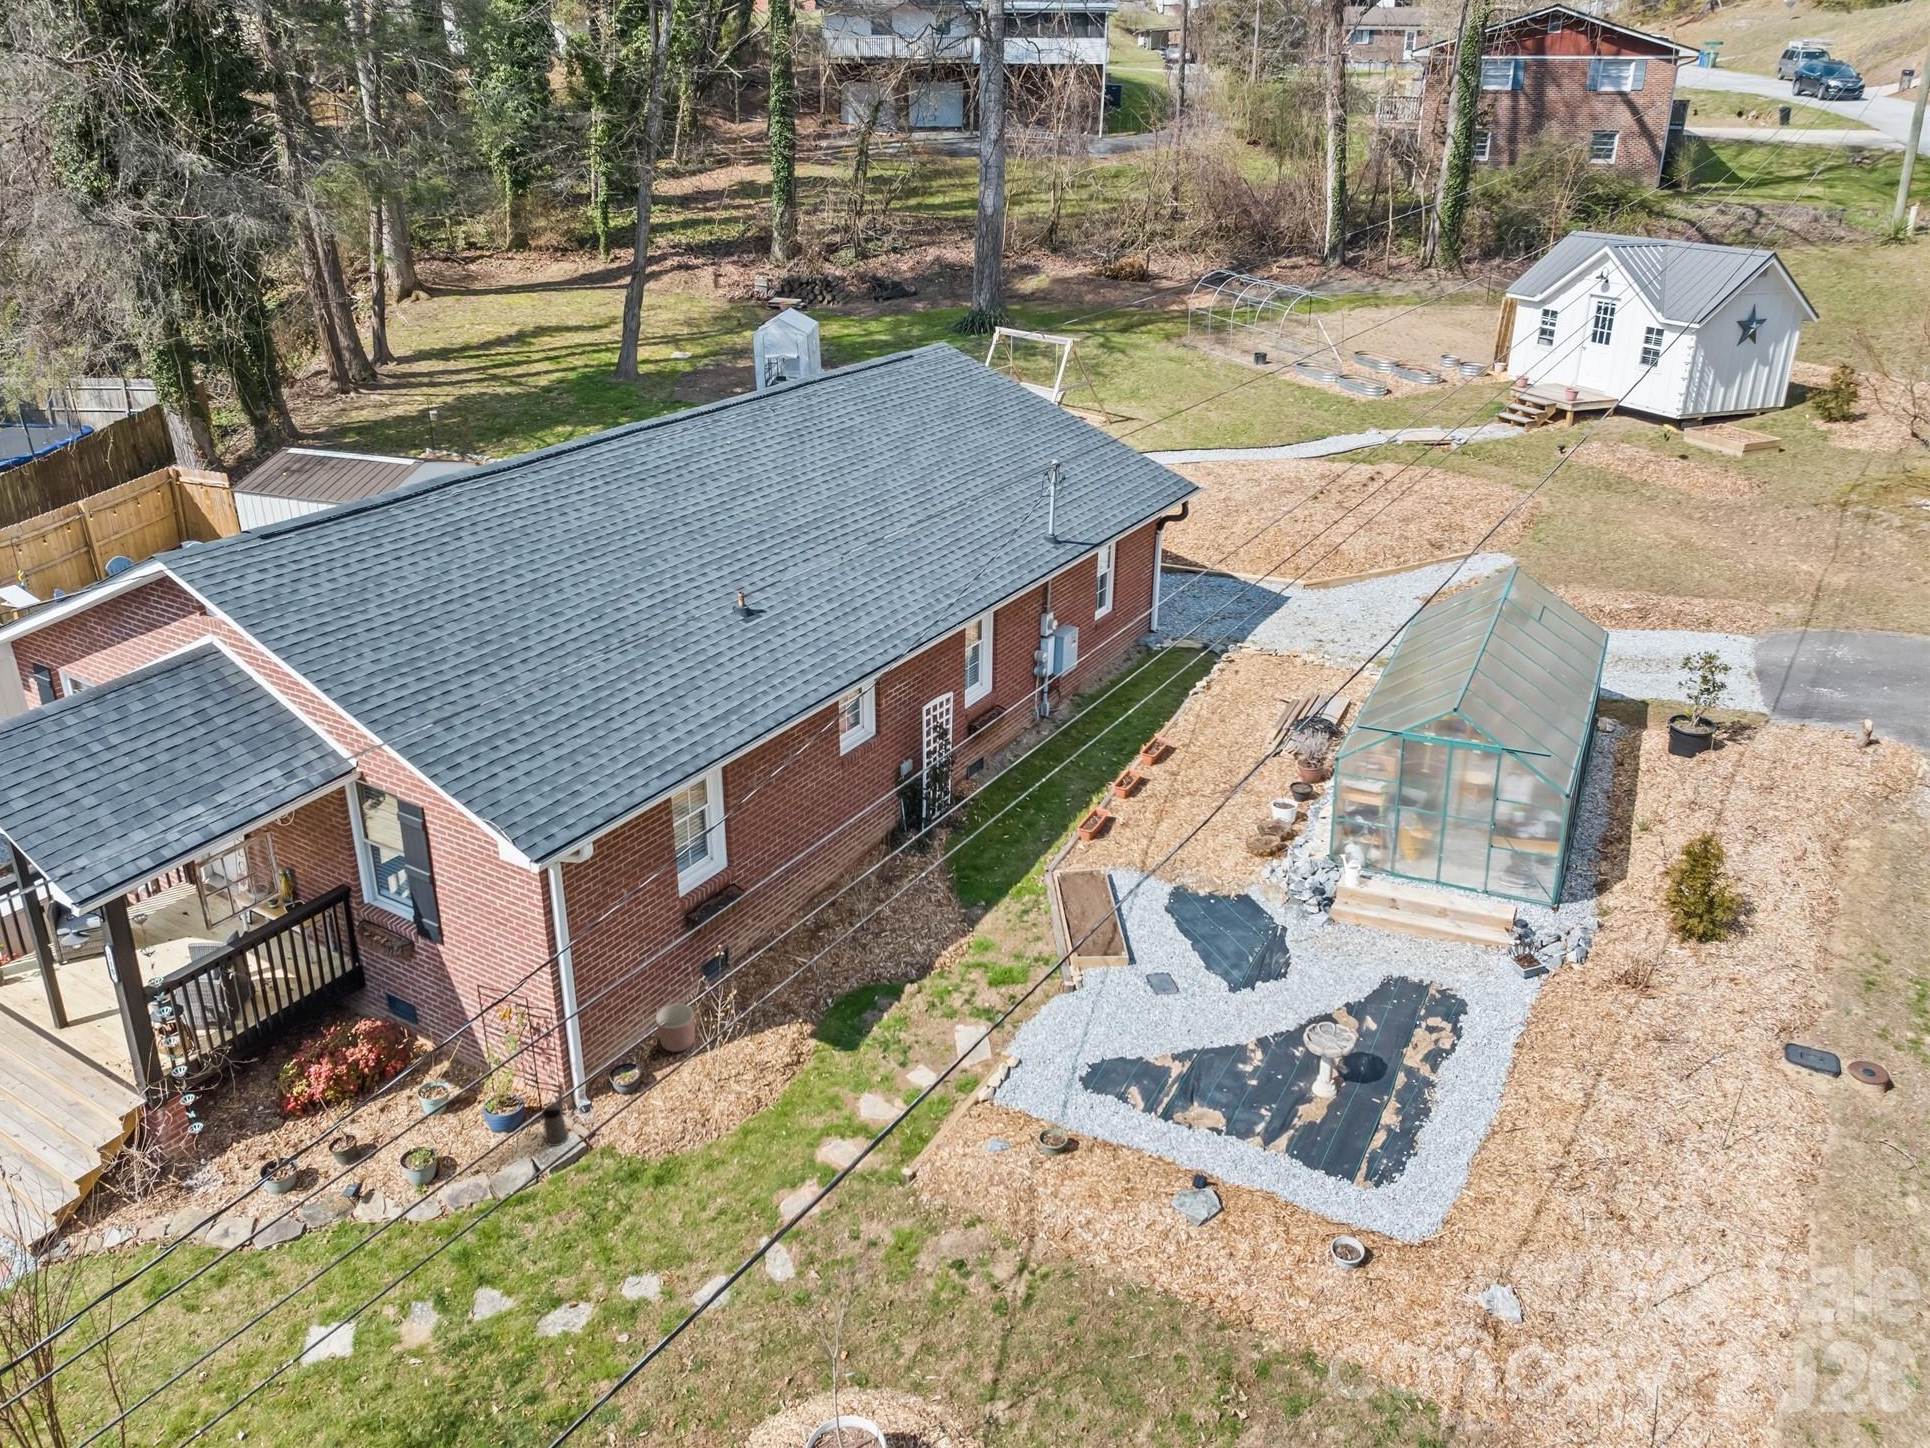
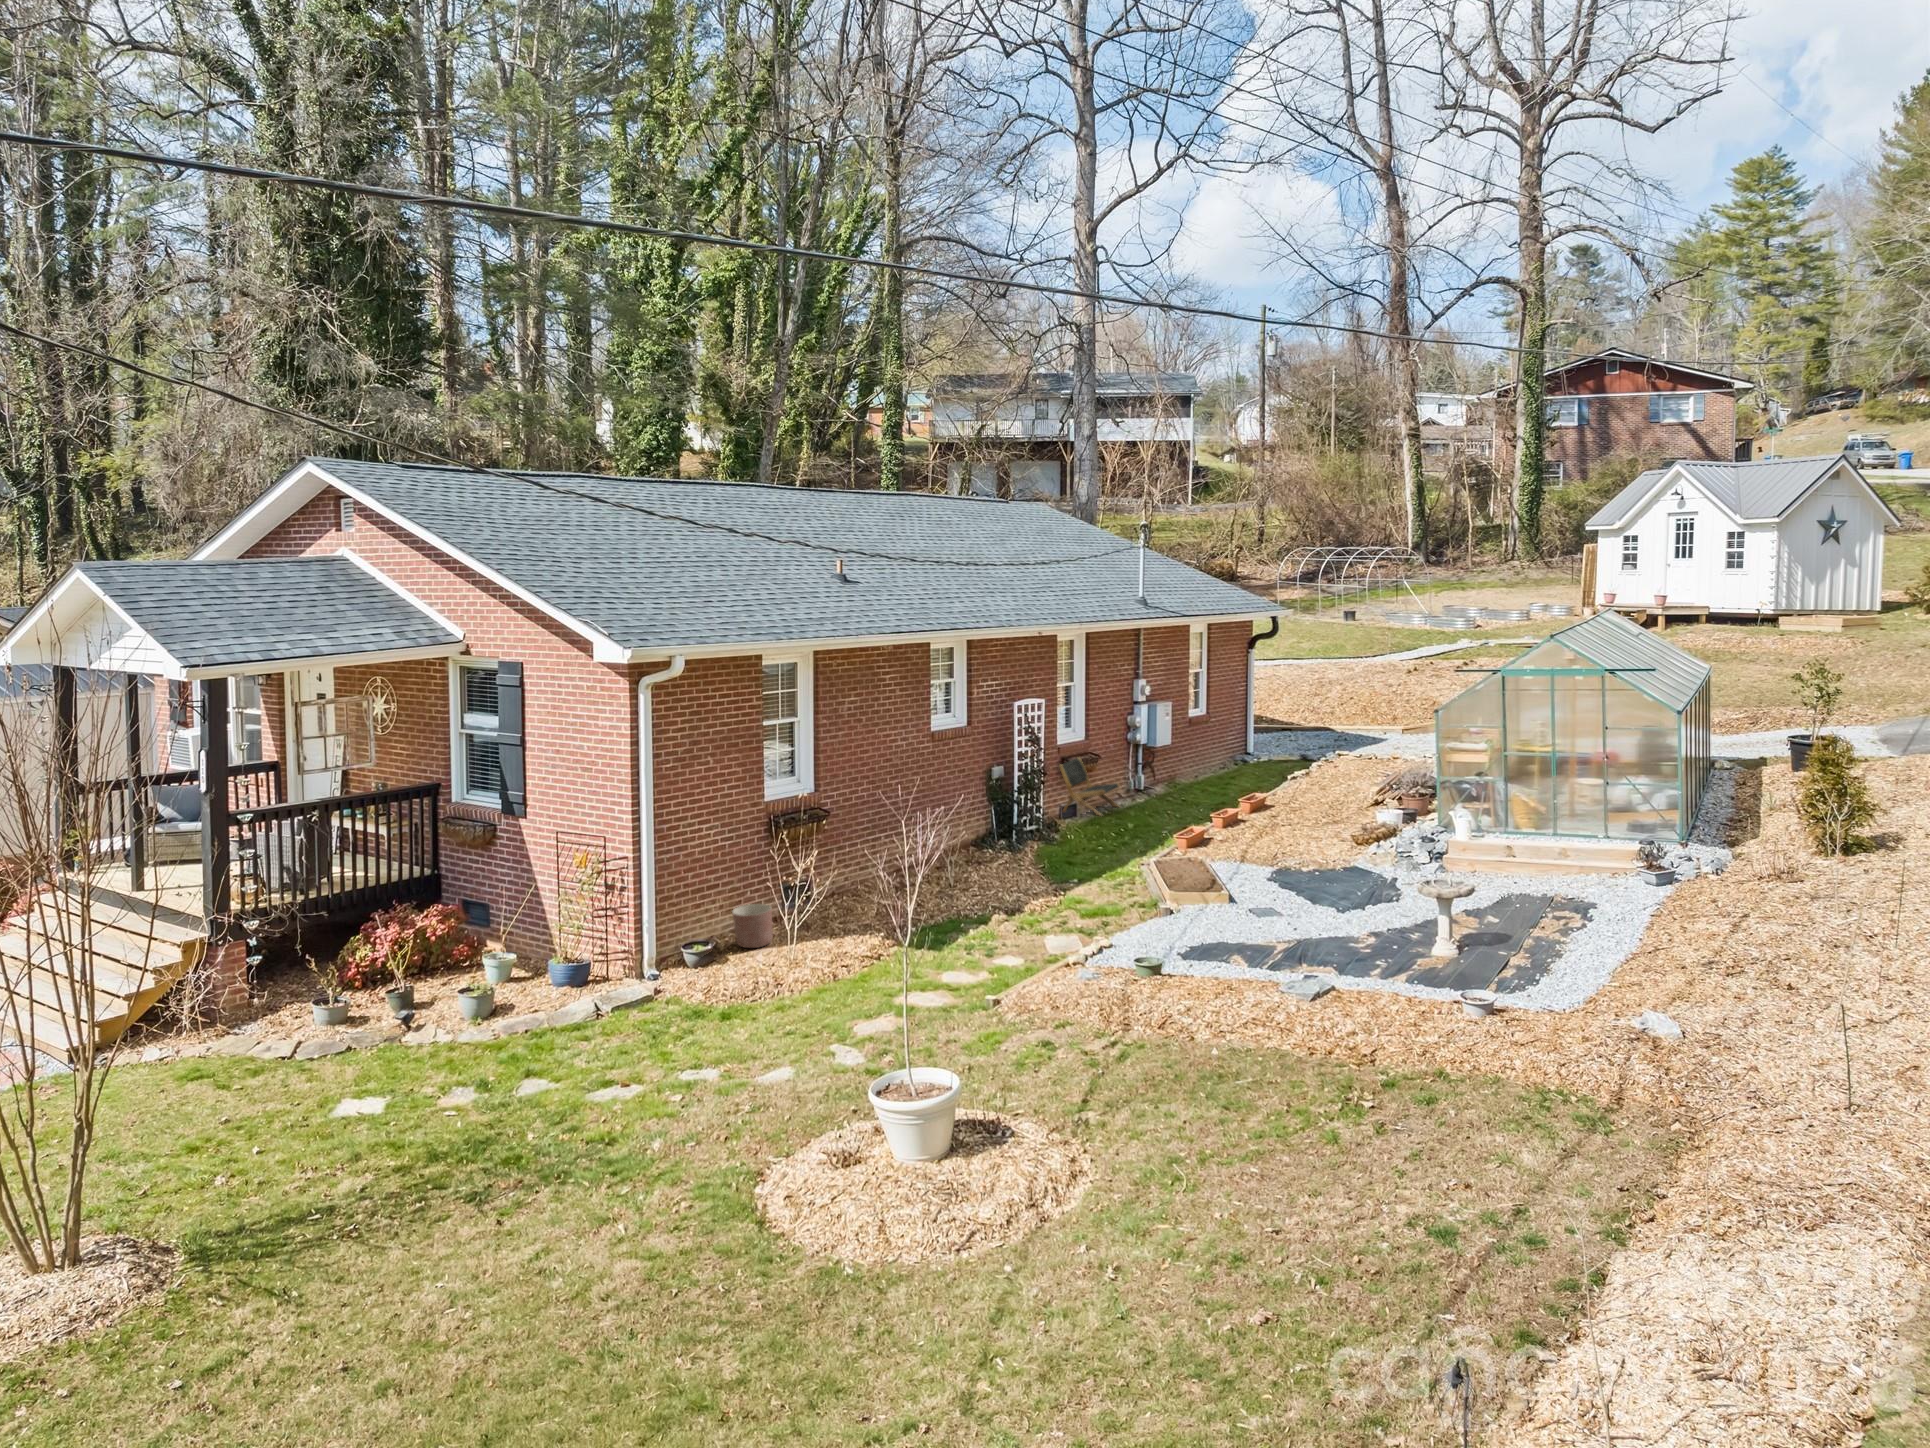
lounge chair: none [963,726,1023,795] -> present [1059,758,1120,815]
watering can: present [542,1084,568,1146] -> none [606,944,632,1000]

